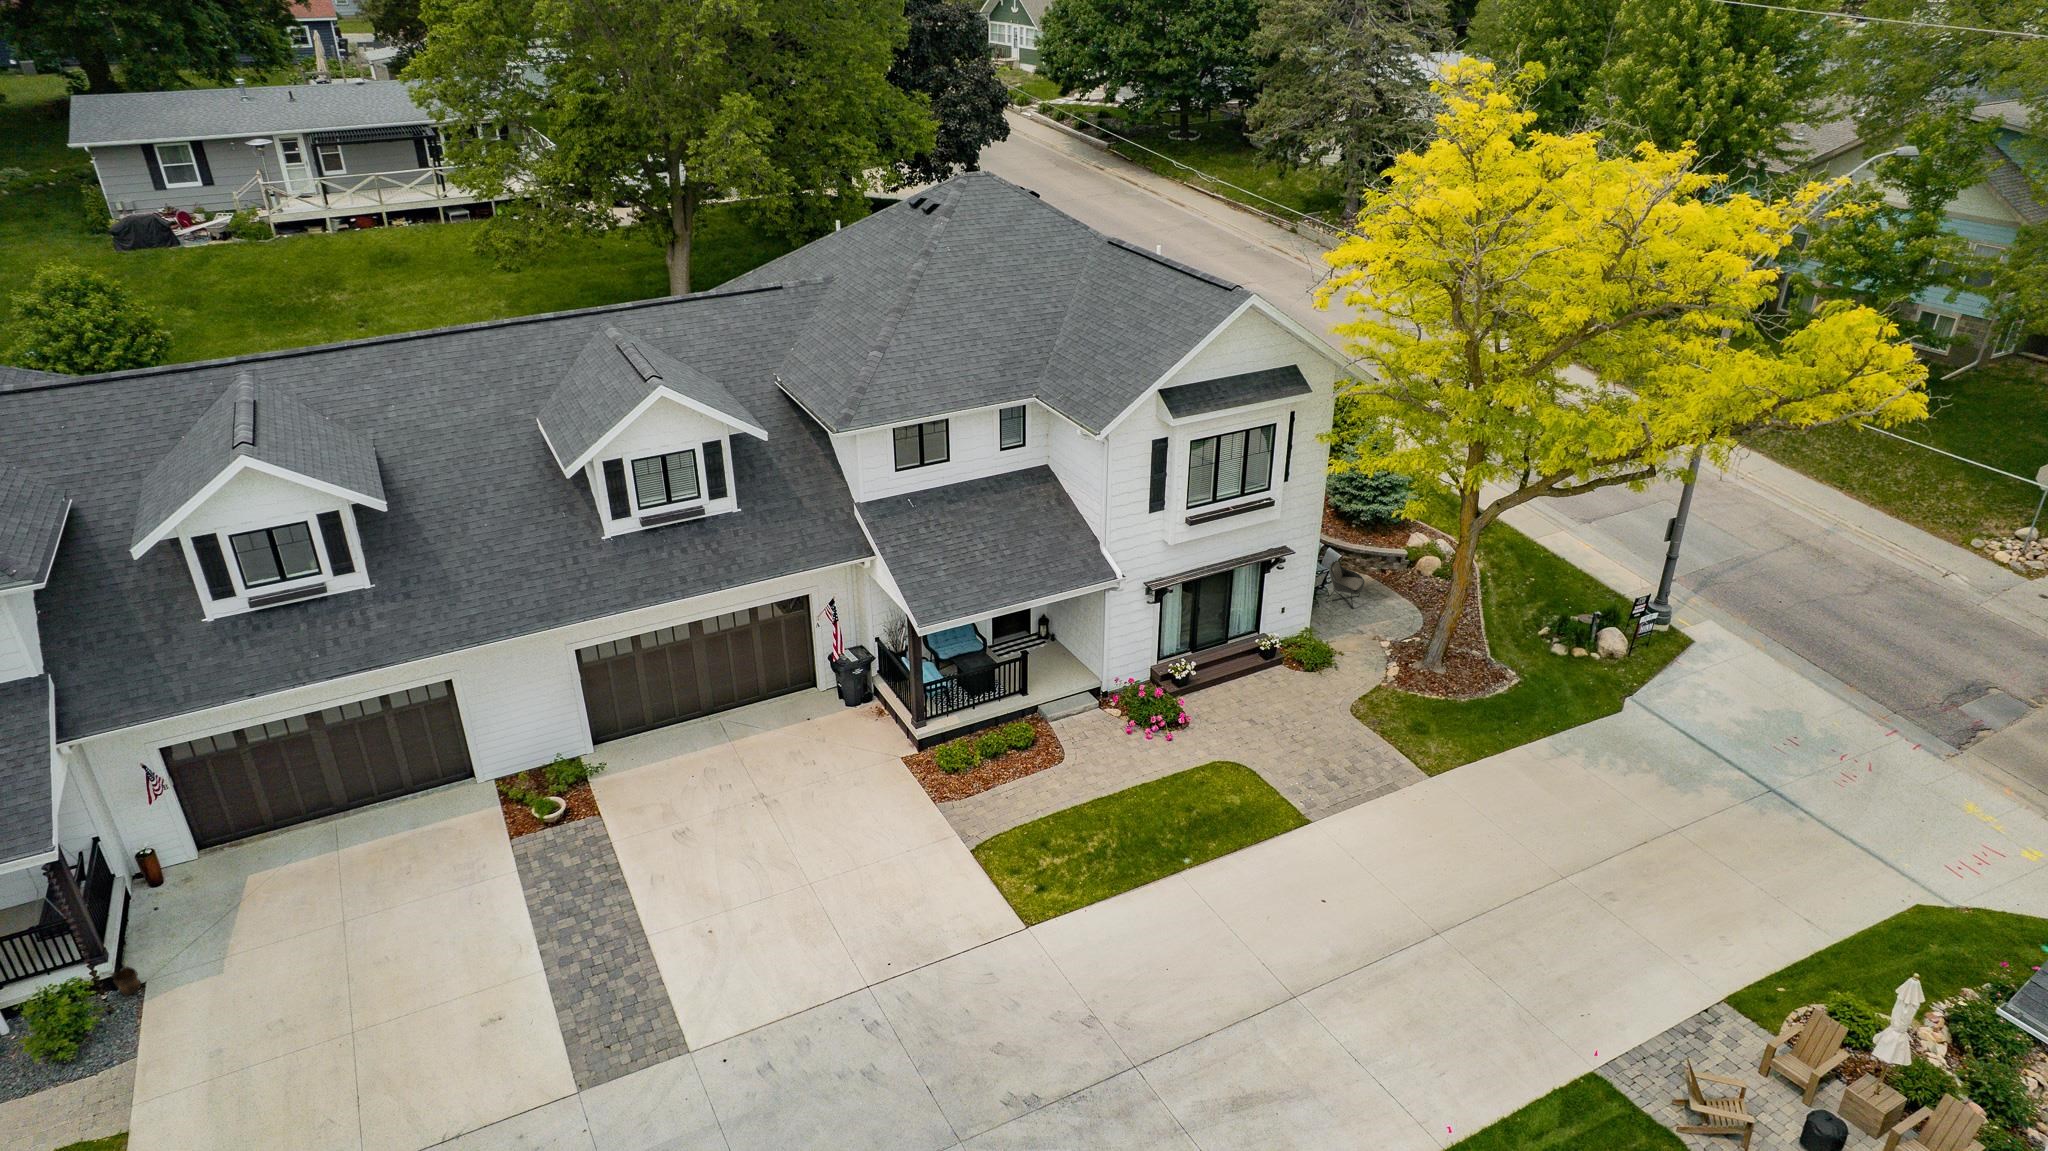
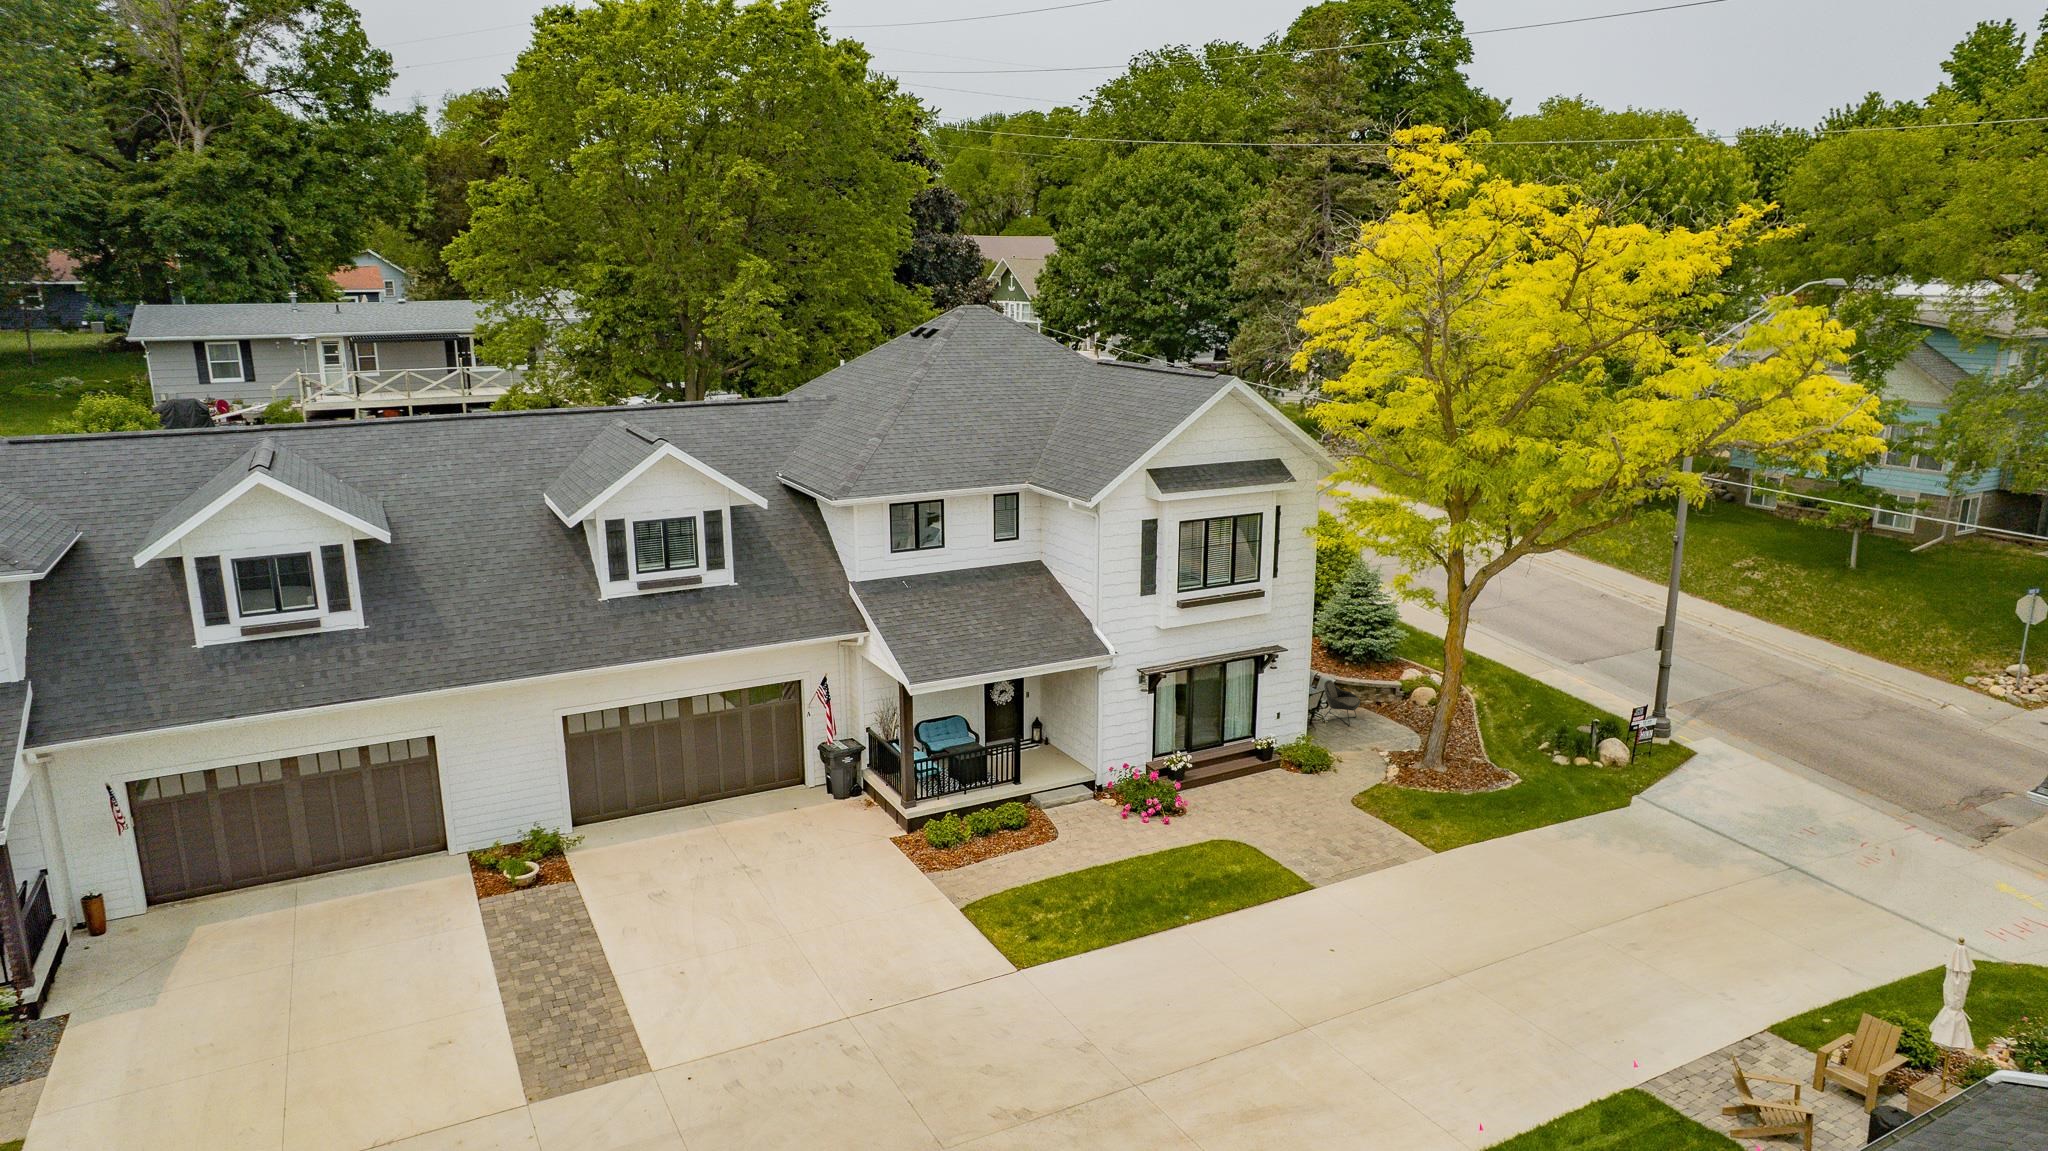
bucket: present [110,966,141,996] -> none [26,987,67,1020]

